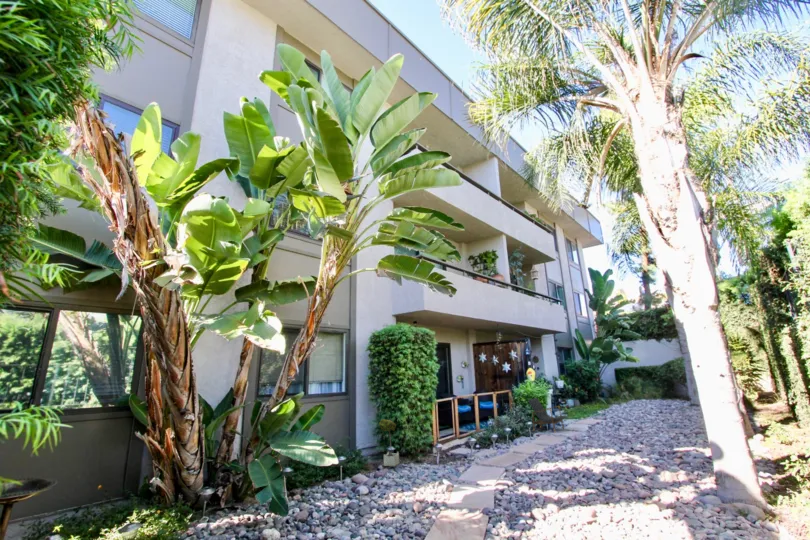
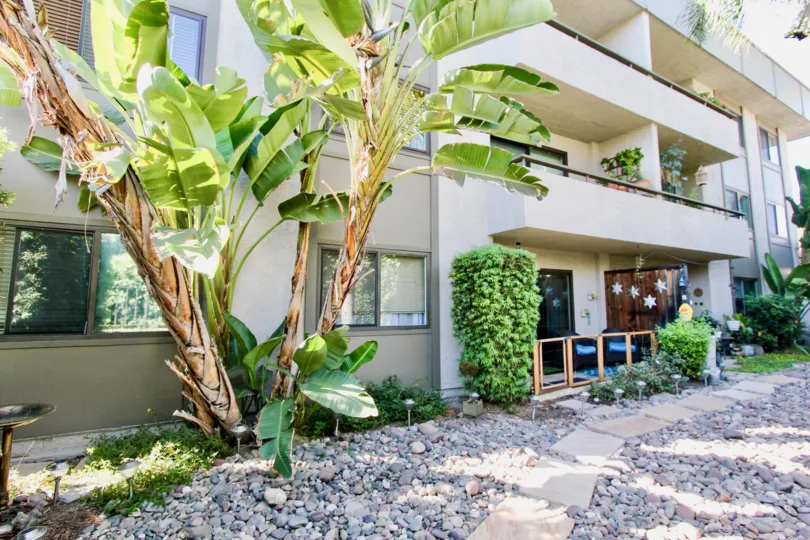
lounge chair: present [529,398,565,431] -> none [677,344,737,392]

